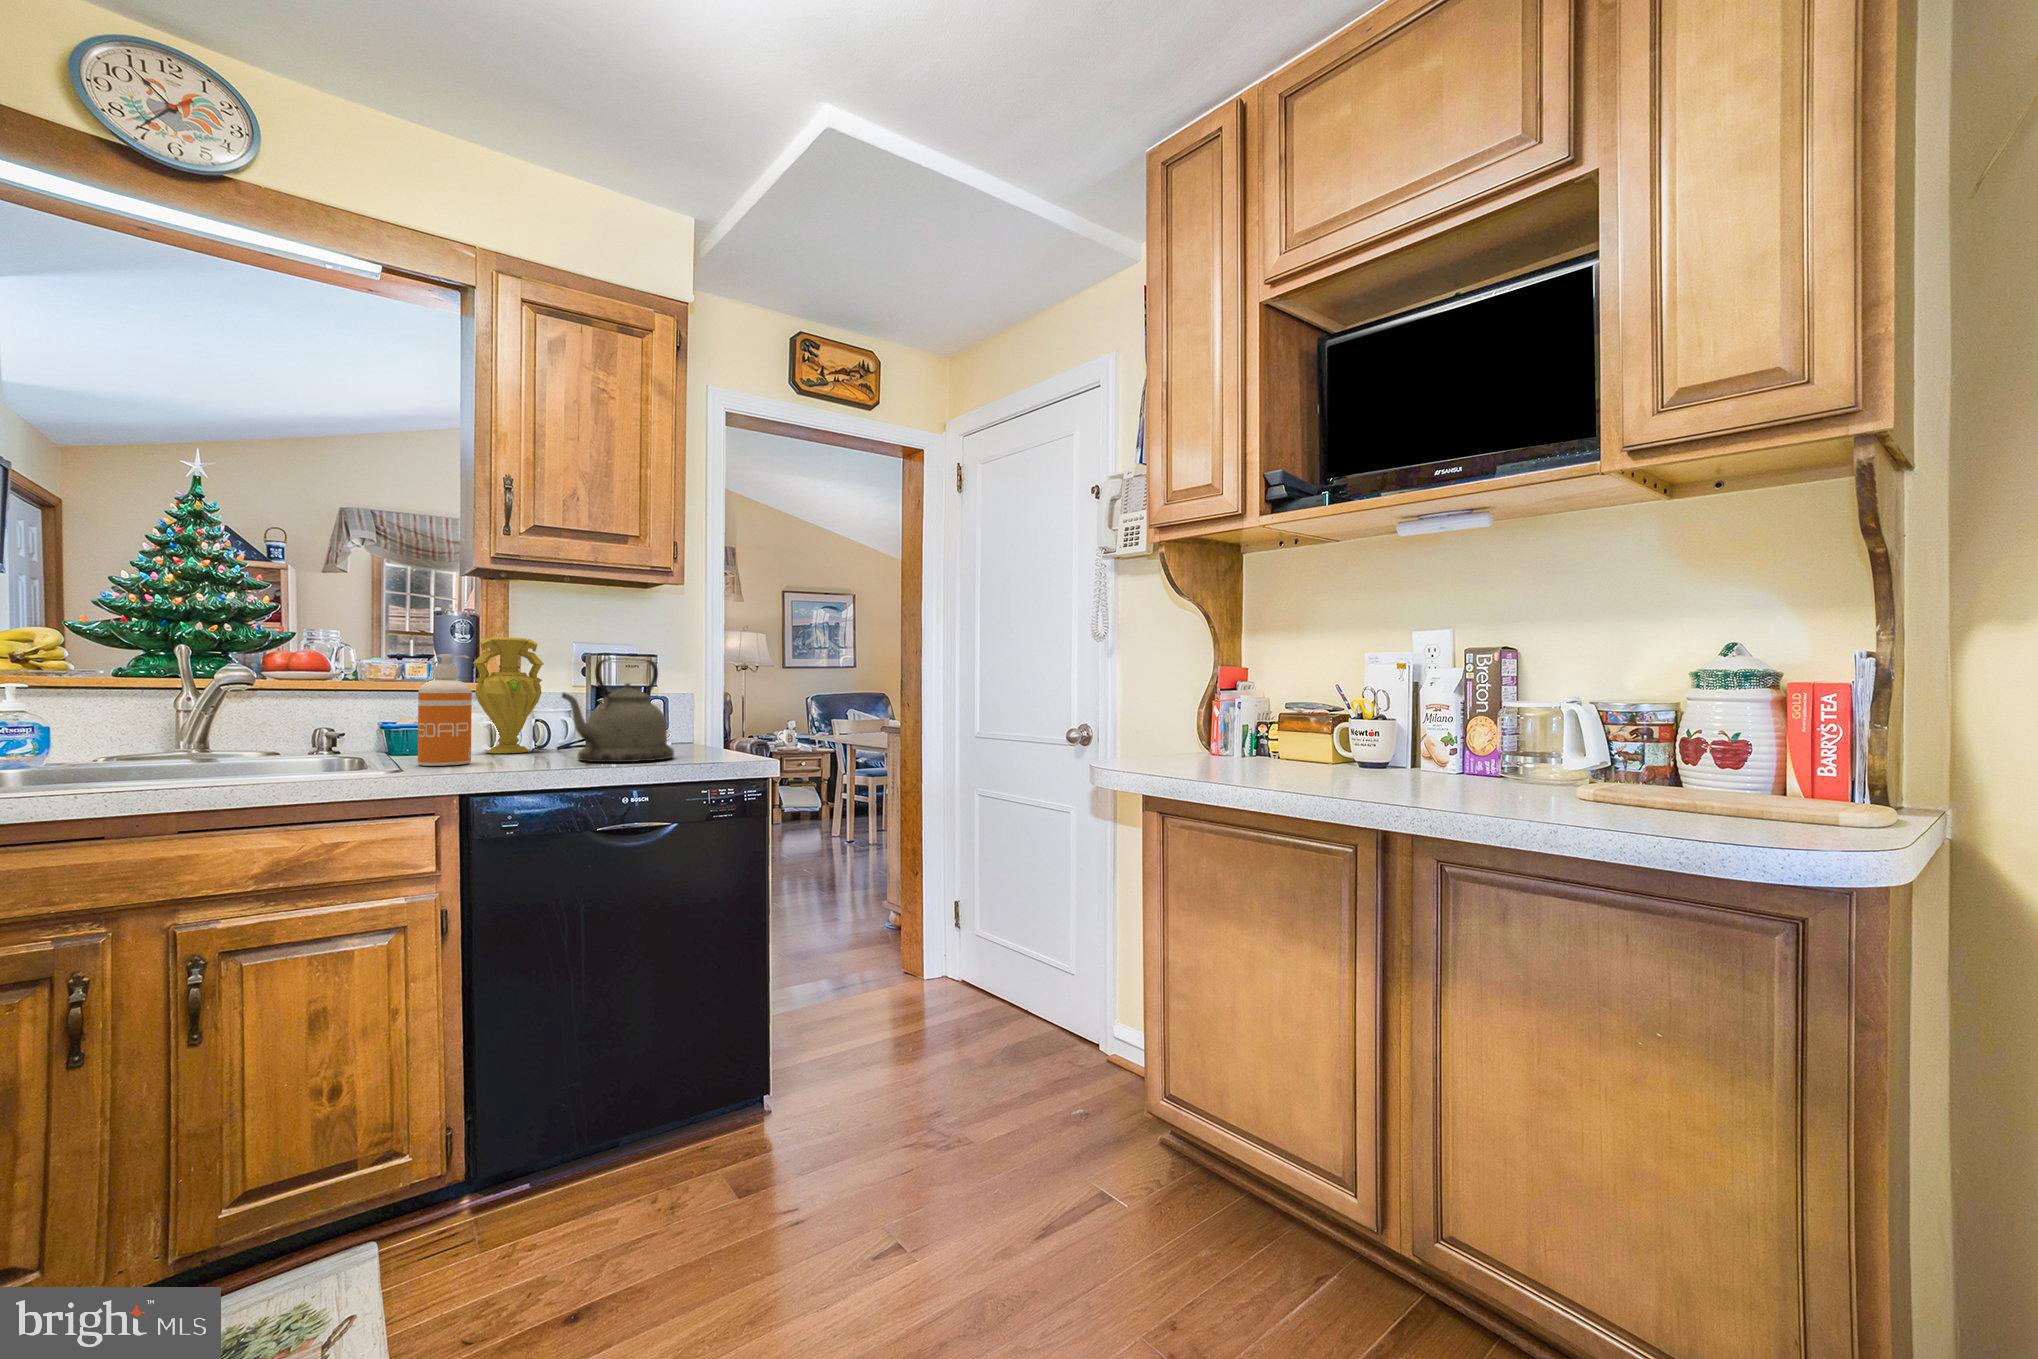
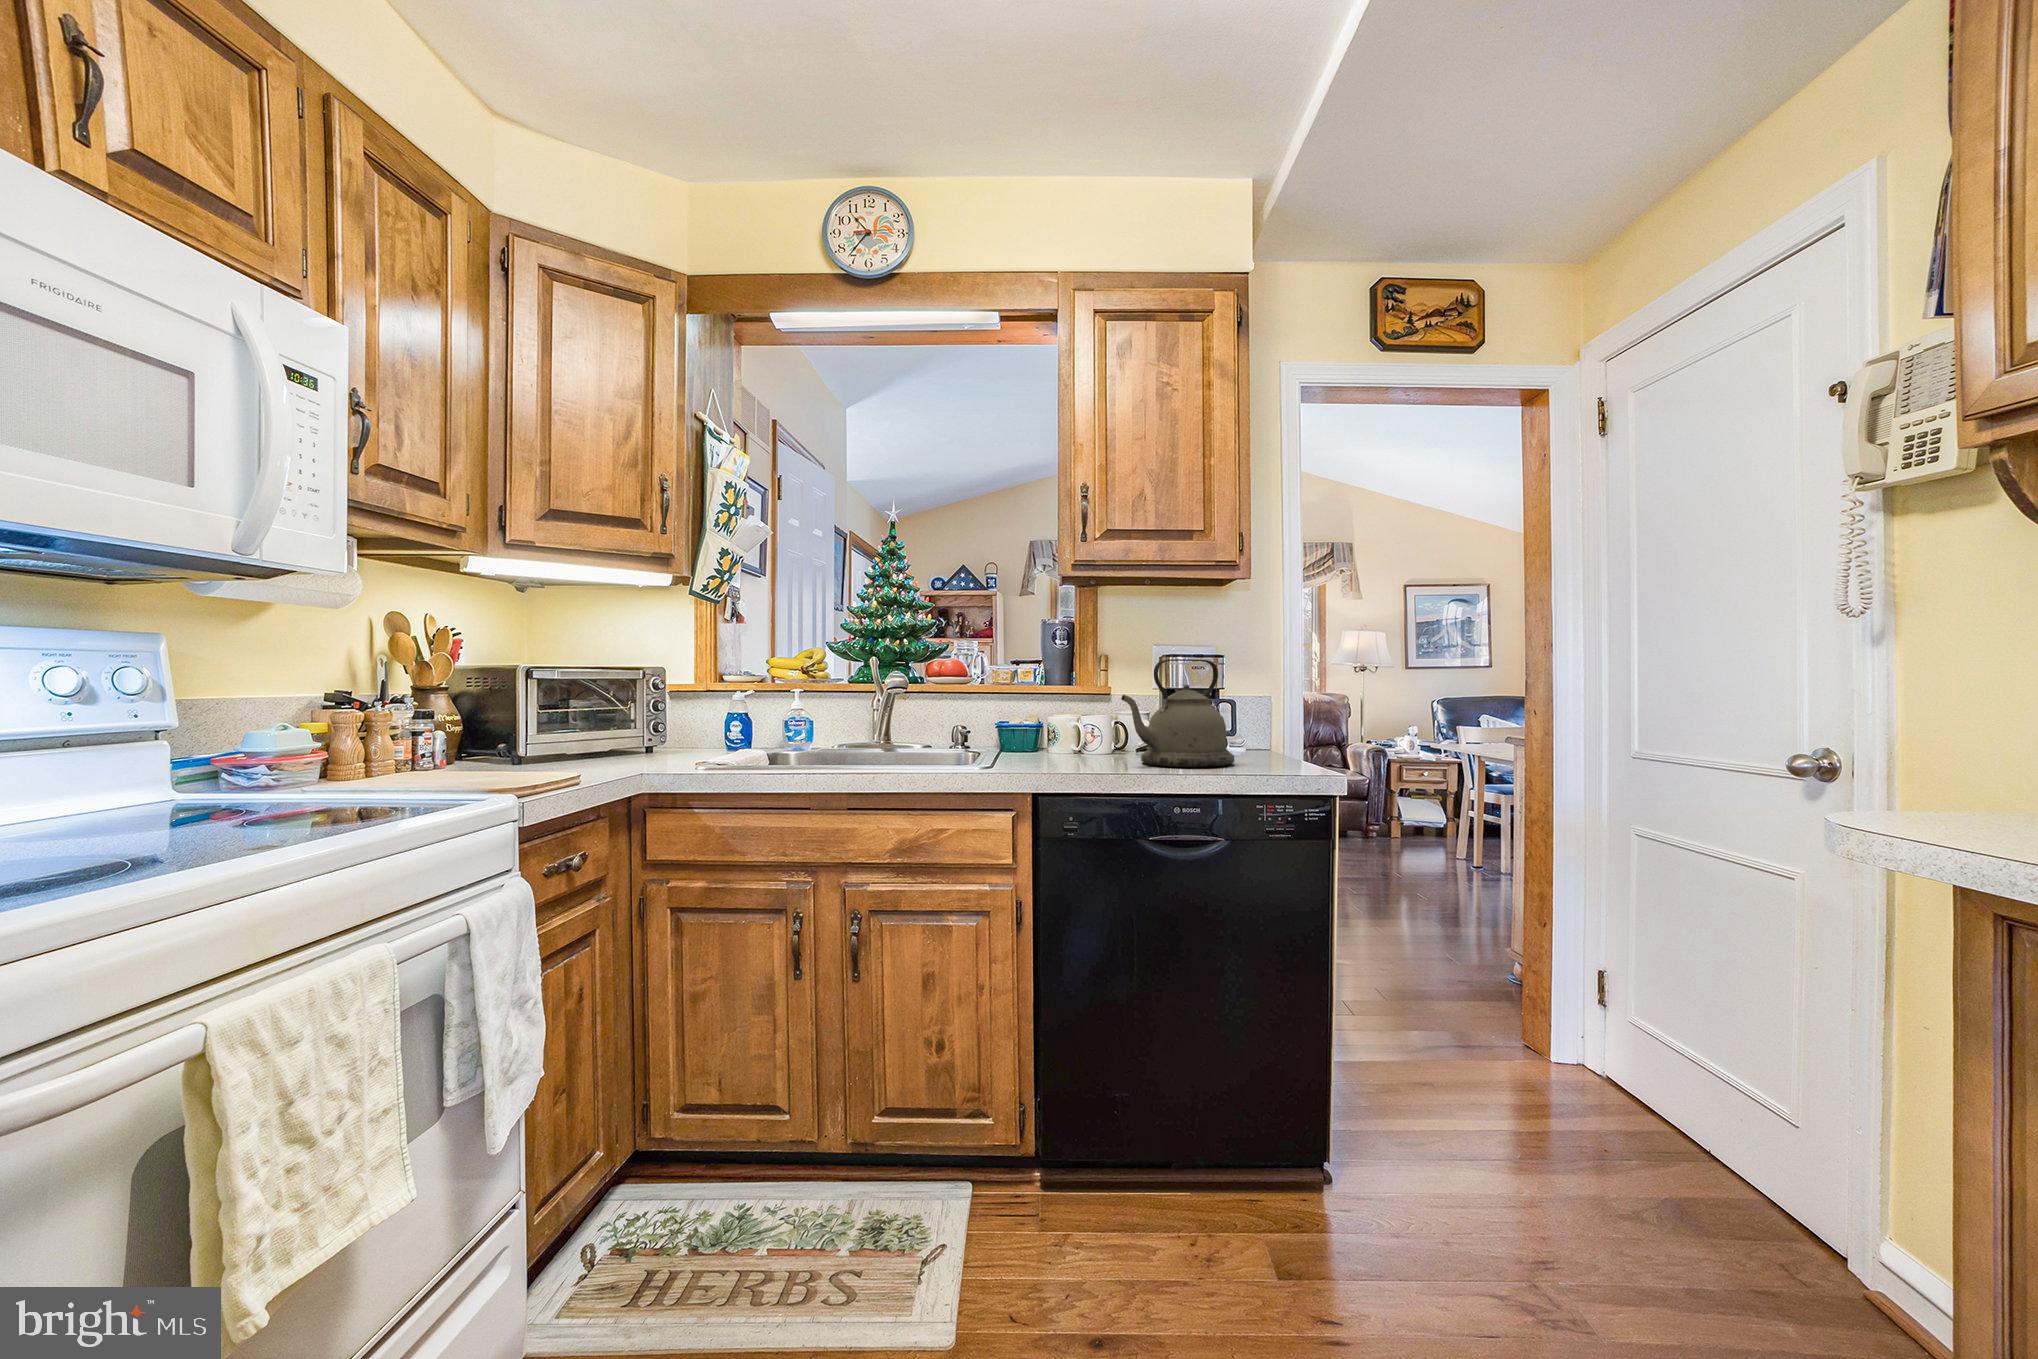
vase: present [473,637,544,753] -> none [1064,644,1122,752]
soap dispenser: present [418,654,472,766] -> none [1012,661,1053,762]

